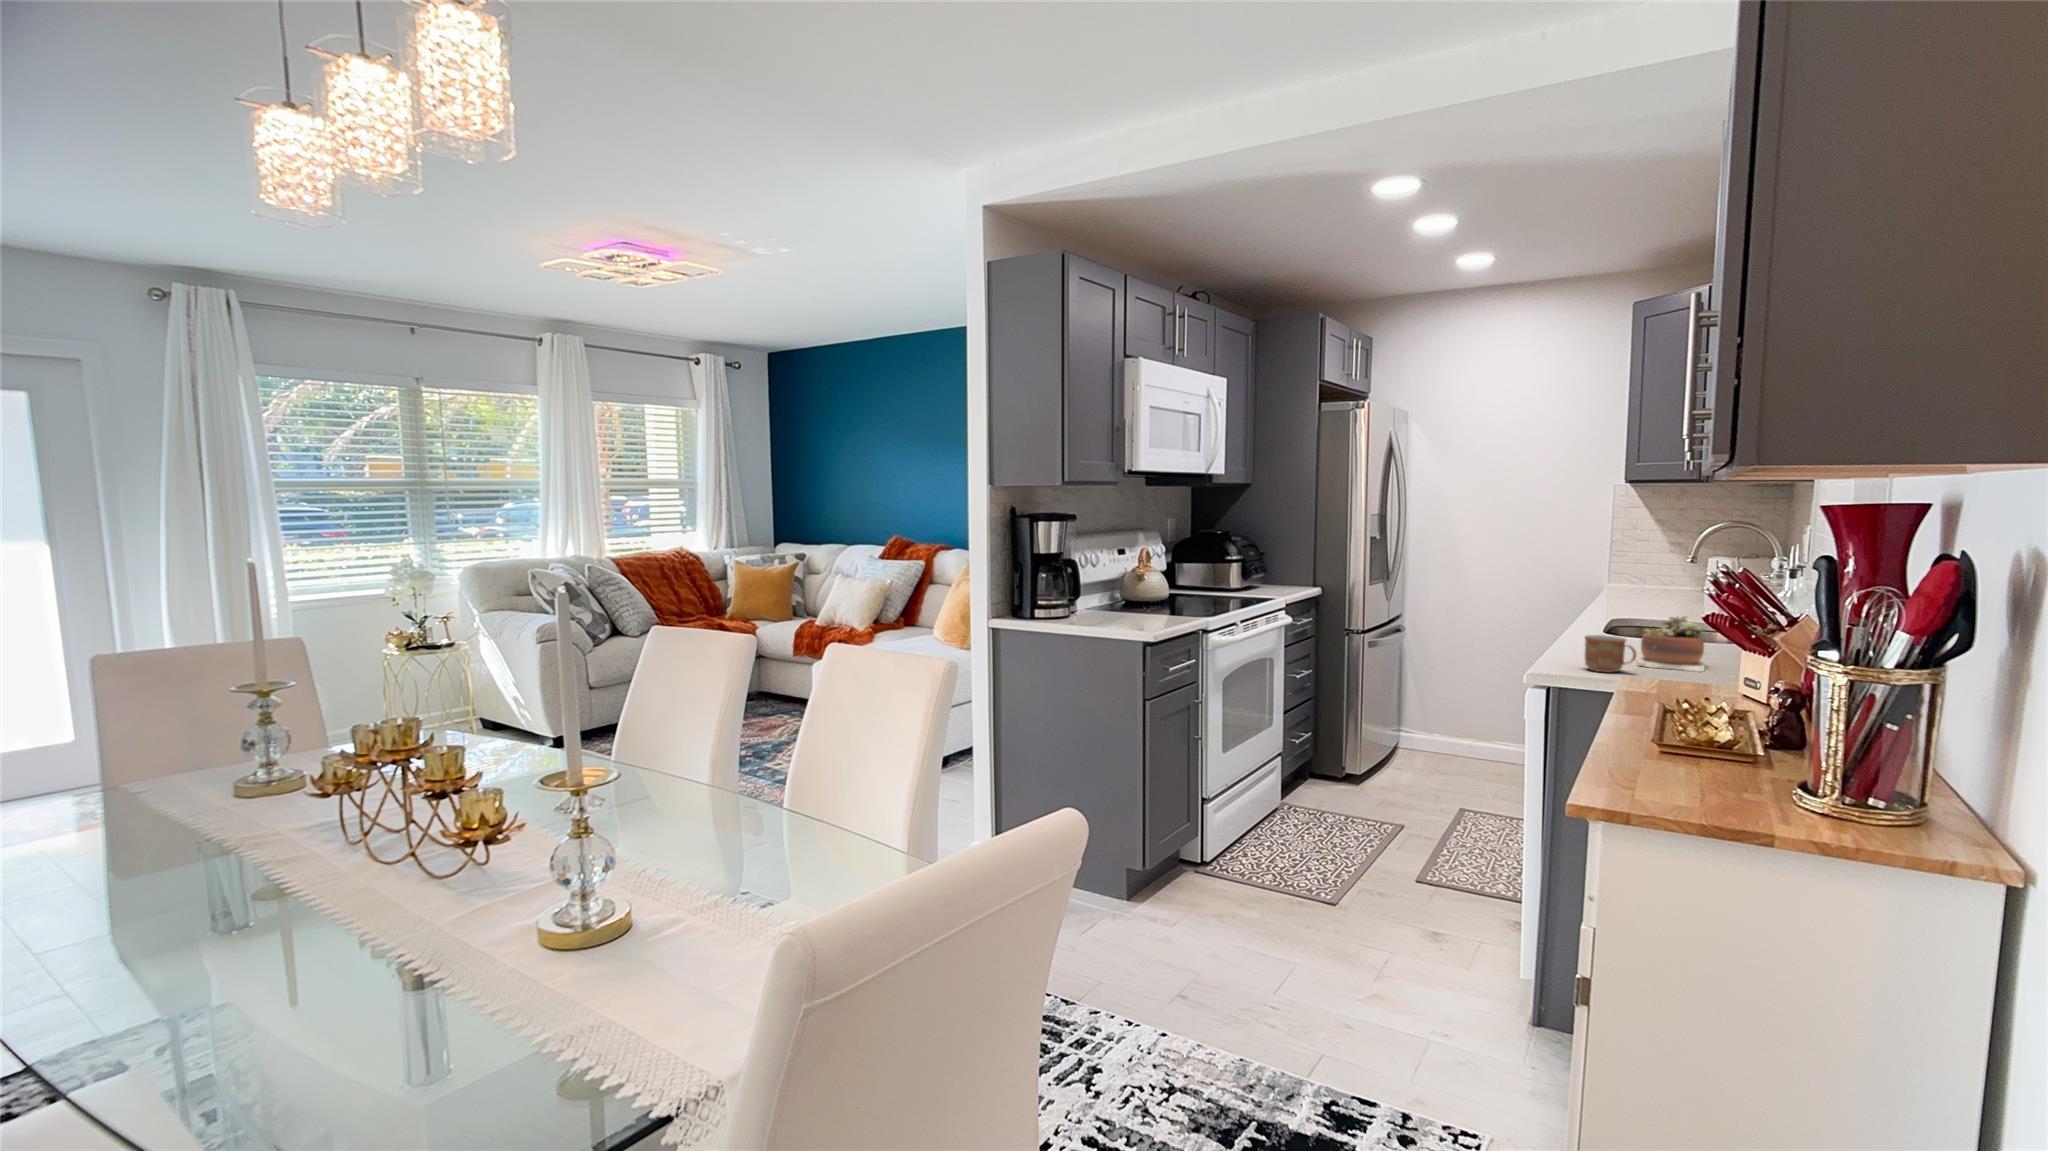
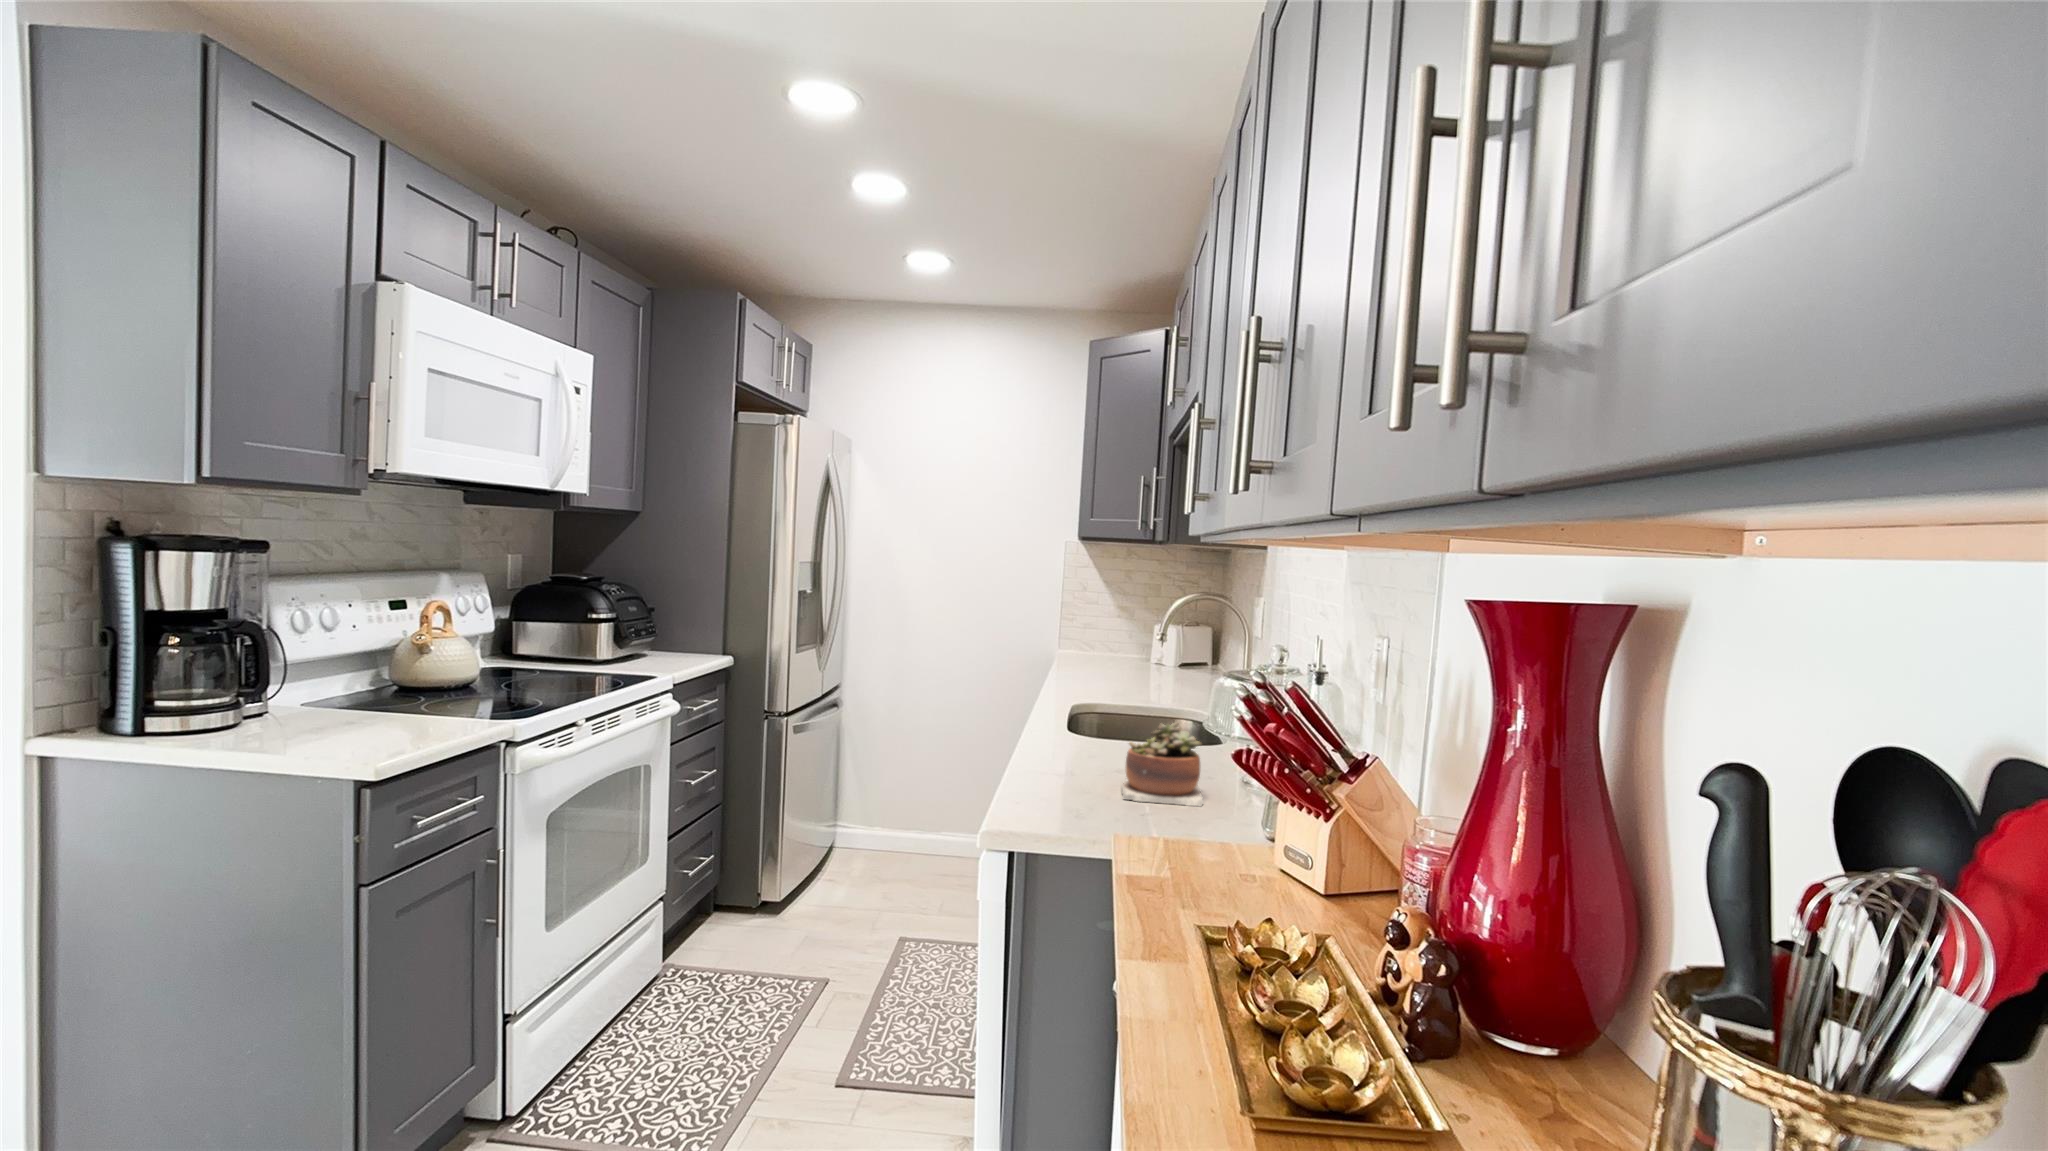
mug: present [1585,635,1636,672] -> none [1061,761,1130,822]

